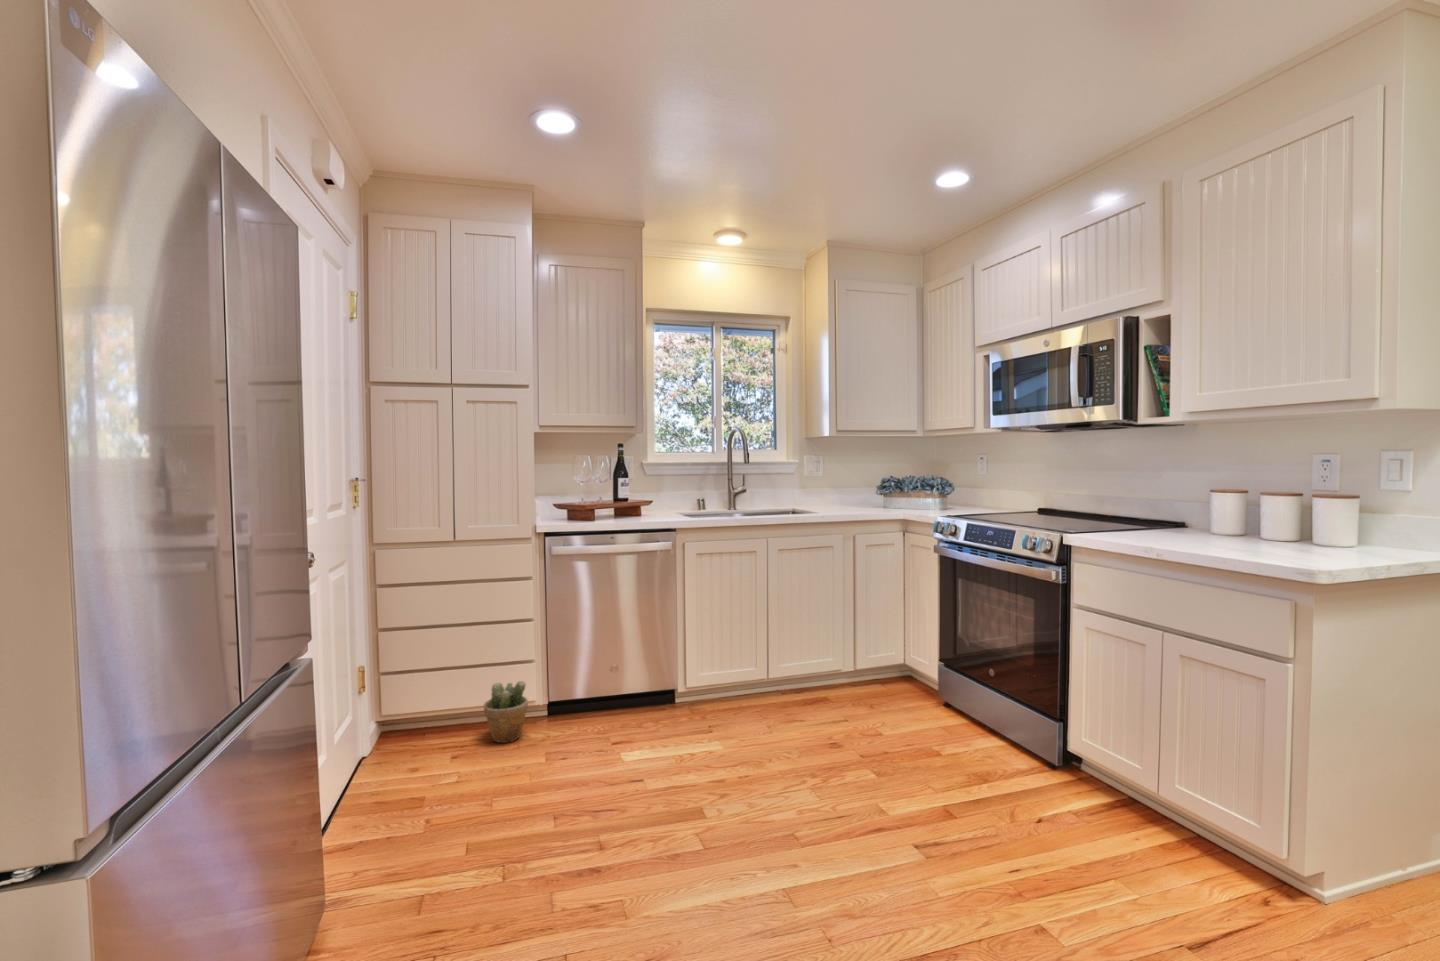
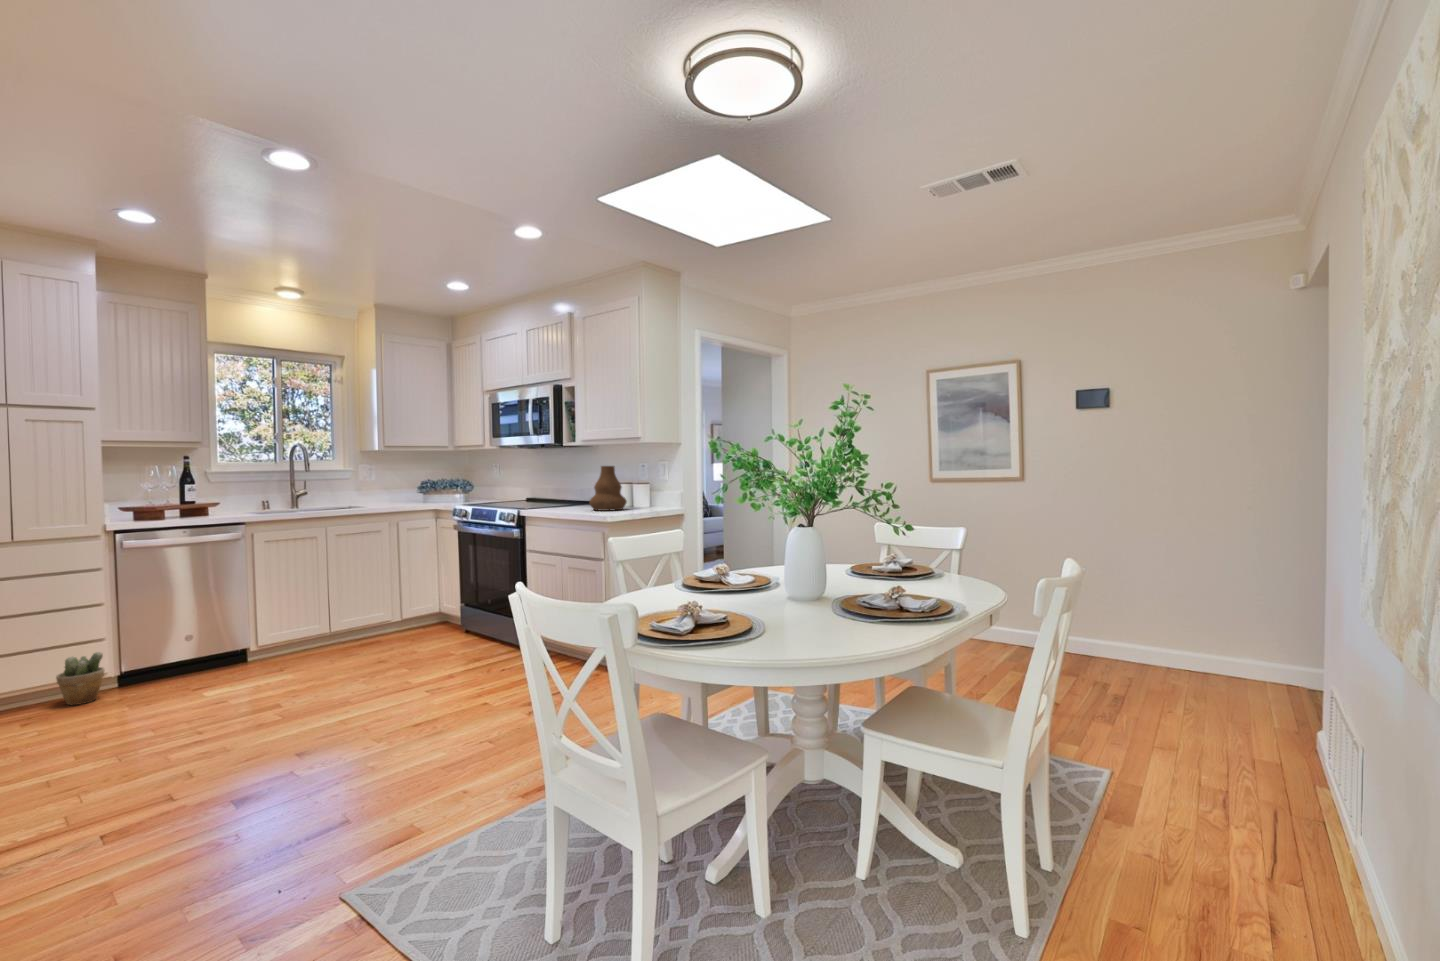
vase: none [1232,455,1337,553] -> present [589,466,627,511]

